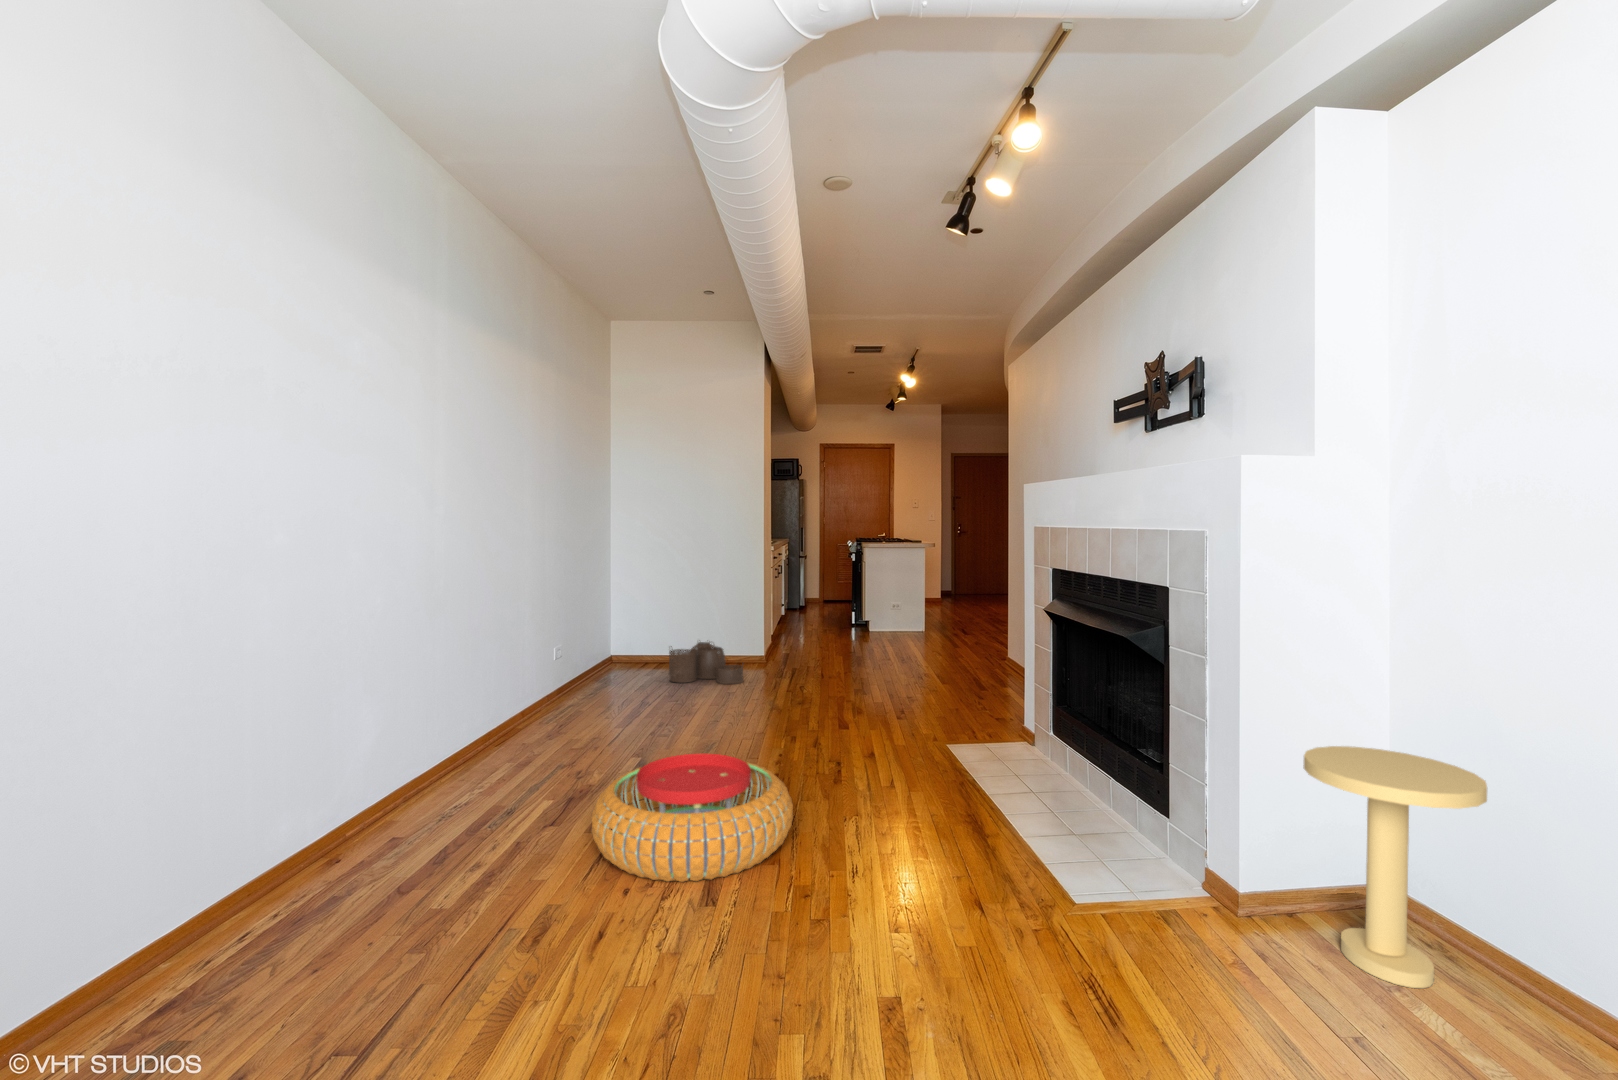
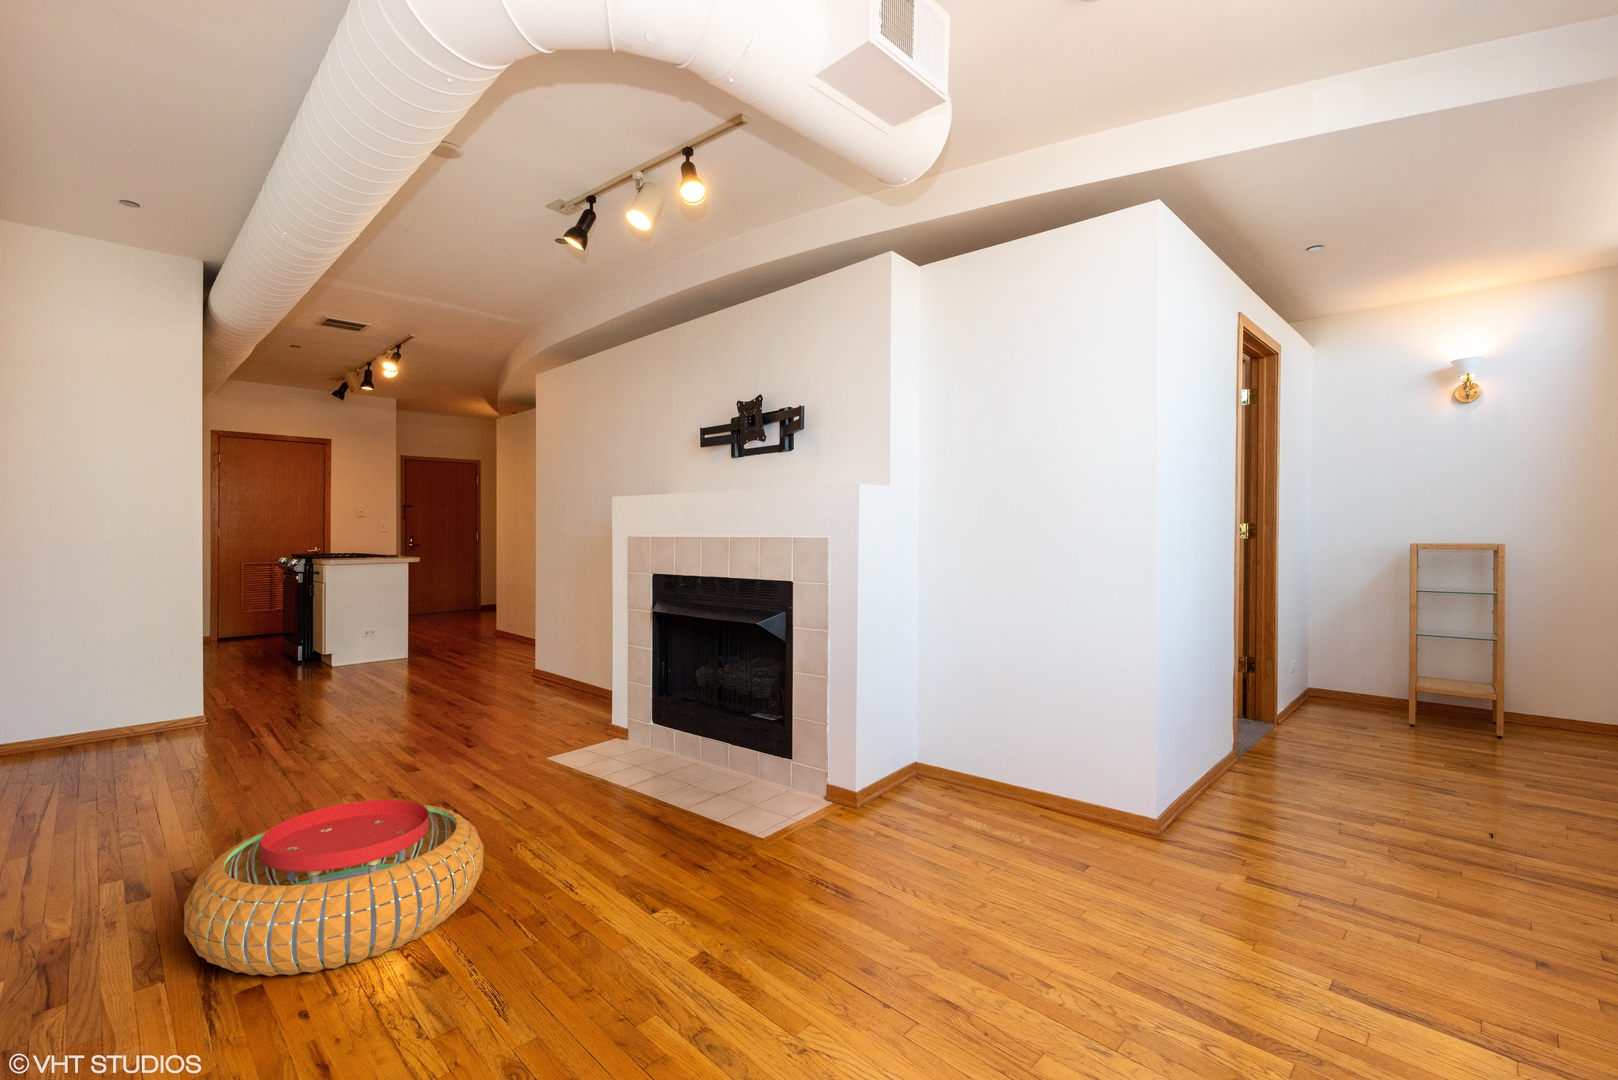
woven basket: present [669,642,743,684] -> none [66,687,213,753]
side table: present [1303,746,1487,988] -> none [897,679,989,822]

